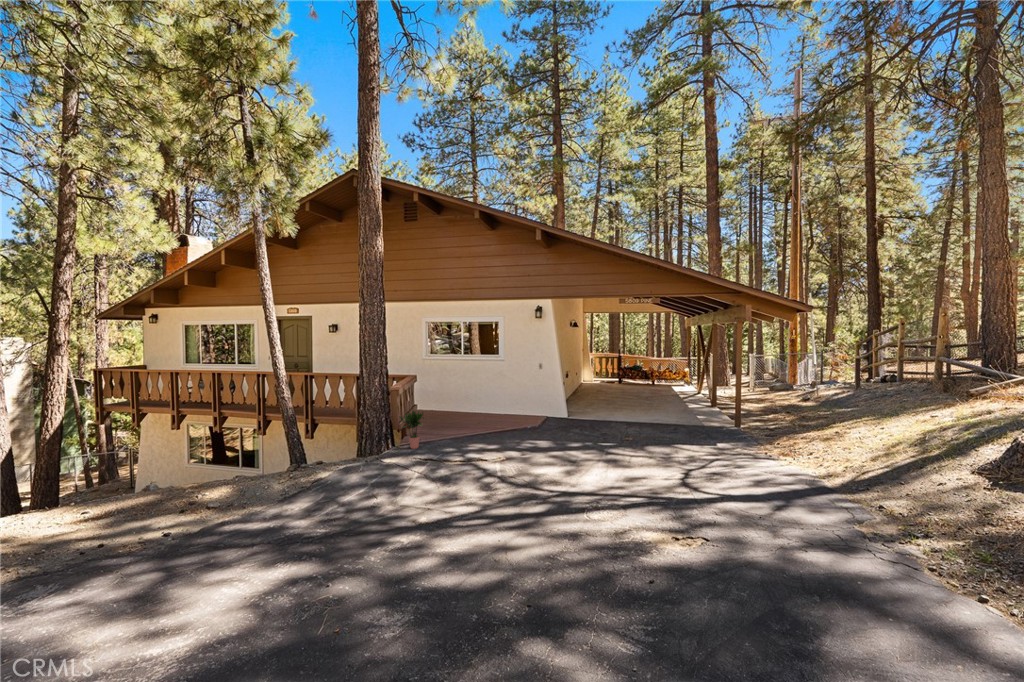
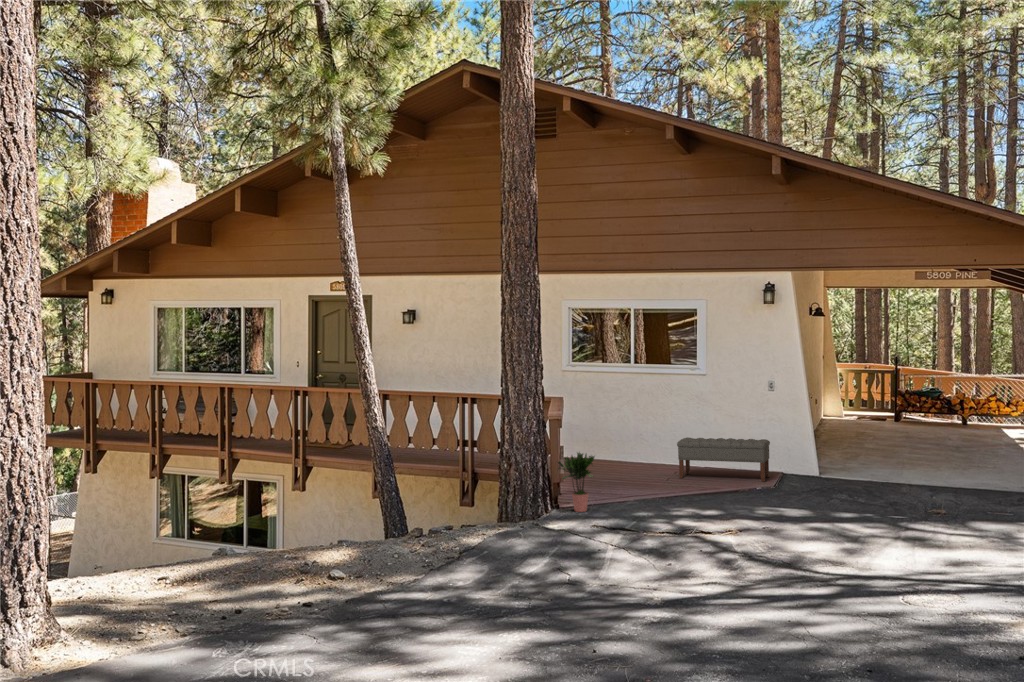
bench: none [486,398,540,424] -> present [677,437,770,482]

